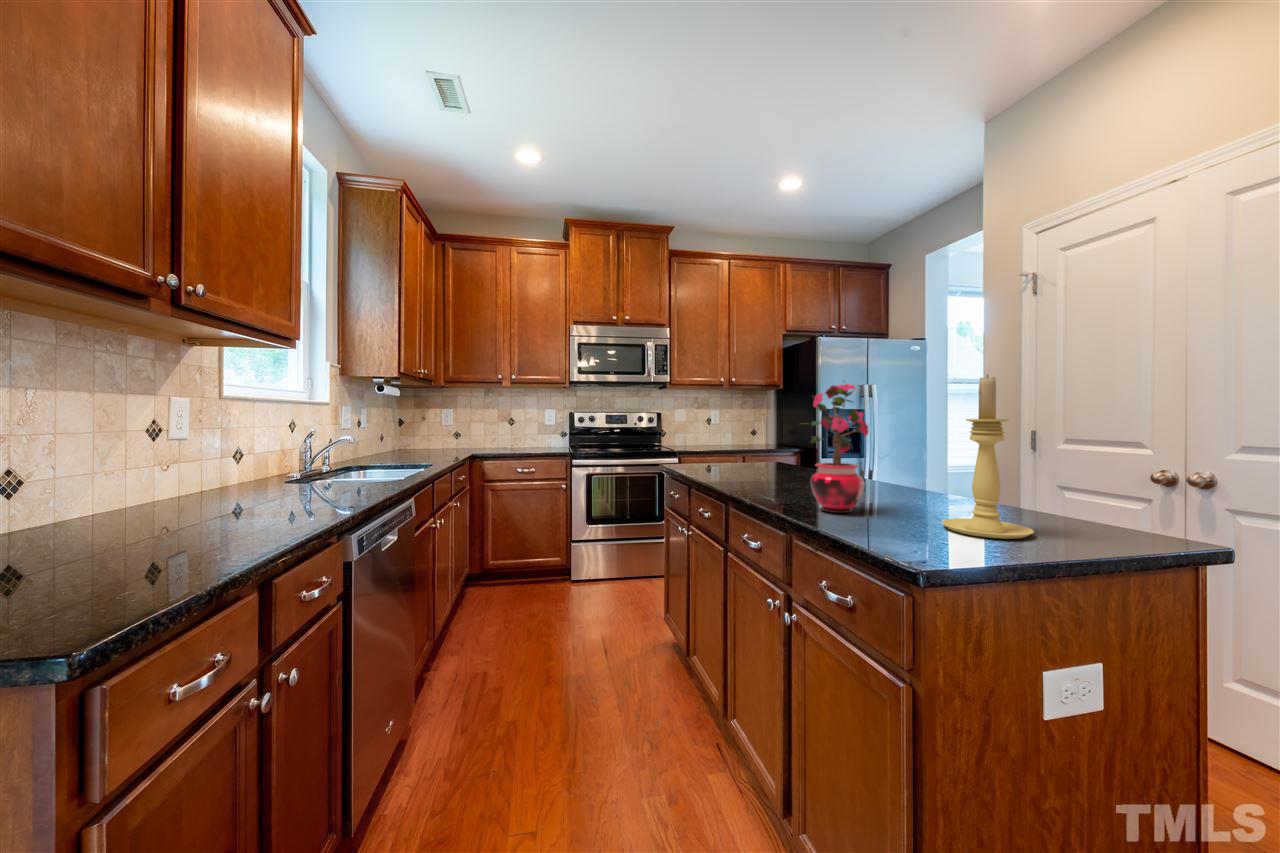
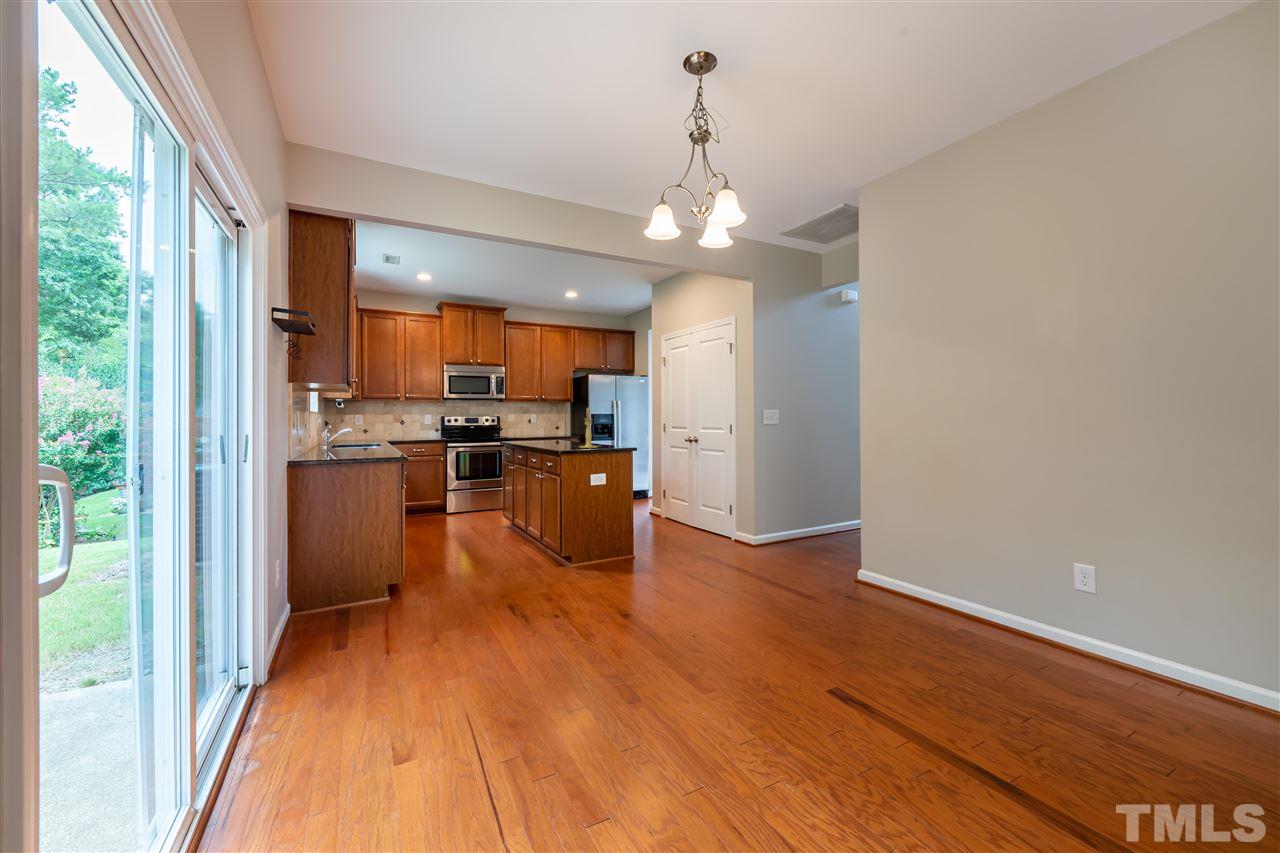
potted plant: present [810,381,868,513] -> none [544,407,566,447]

